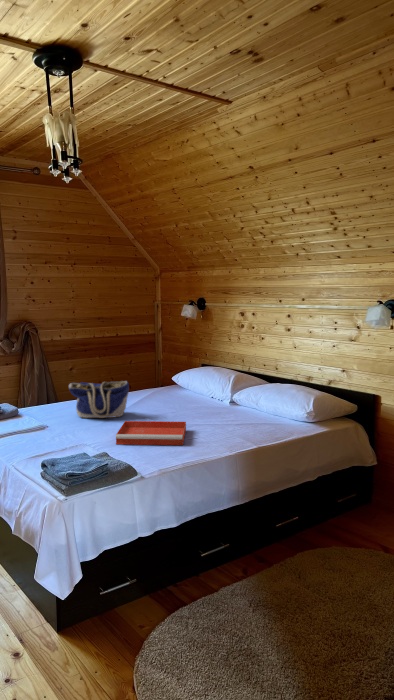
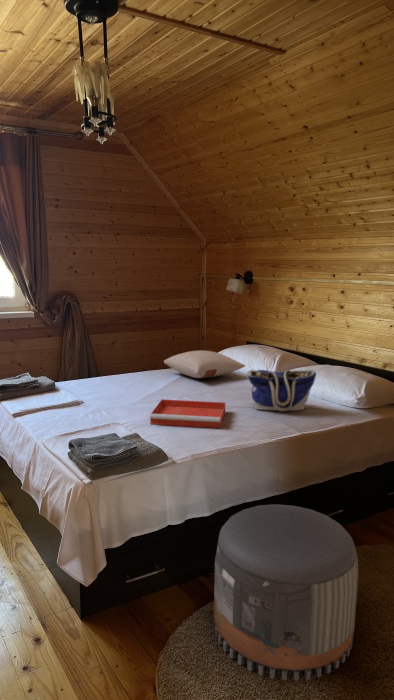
pillow: none [123,374,202,401] -> present [164,350,245,378]
tote bag: present [69,381,129,418] -> present [247,370,316,411]
pouf: none [185,512,312,670] -> present [214,504,358,681]

